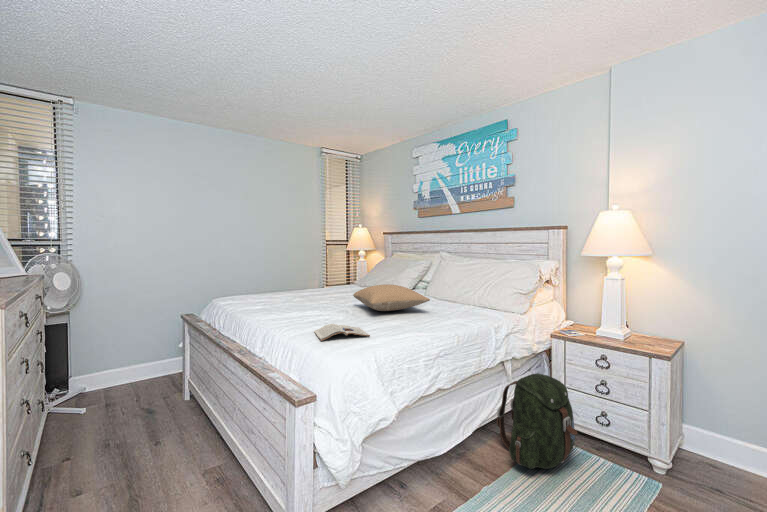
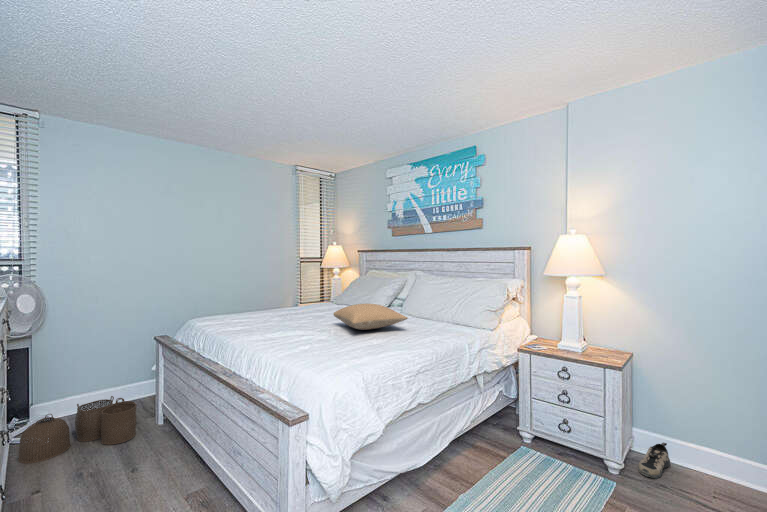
magazine: present [314,324,370,341] -> none [300,344,355,362]
woven basket: none [56,371,165,432] -> present [18,396,137,464]
backpack: present [497,373,577,469] -> none [471,386,543,475]
shoe: none [689,443,728,483] -> present [638,442,670,479]

